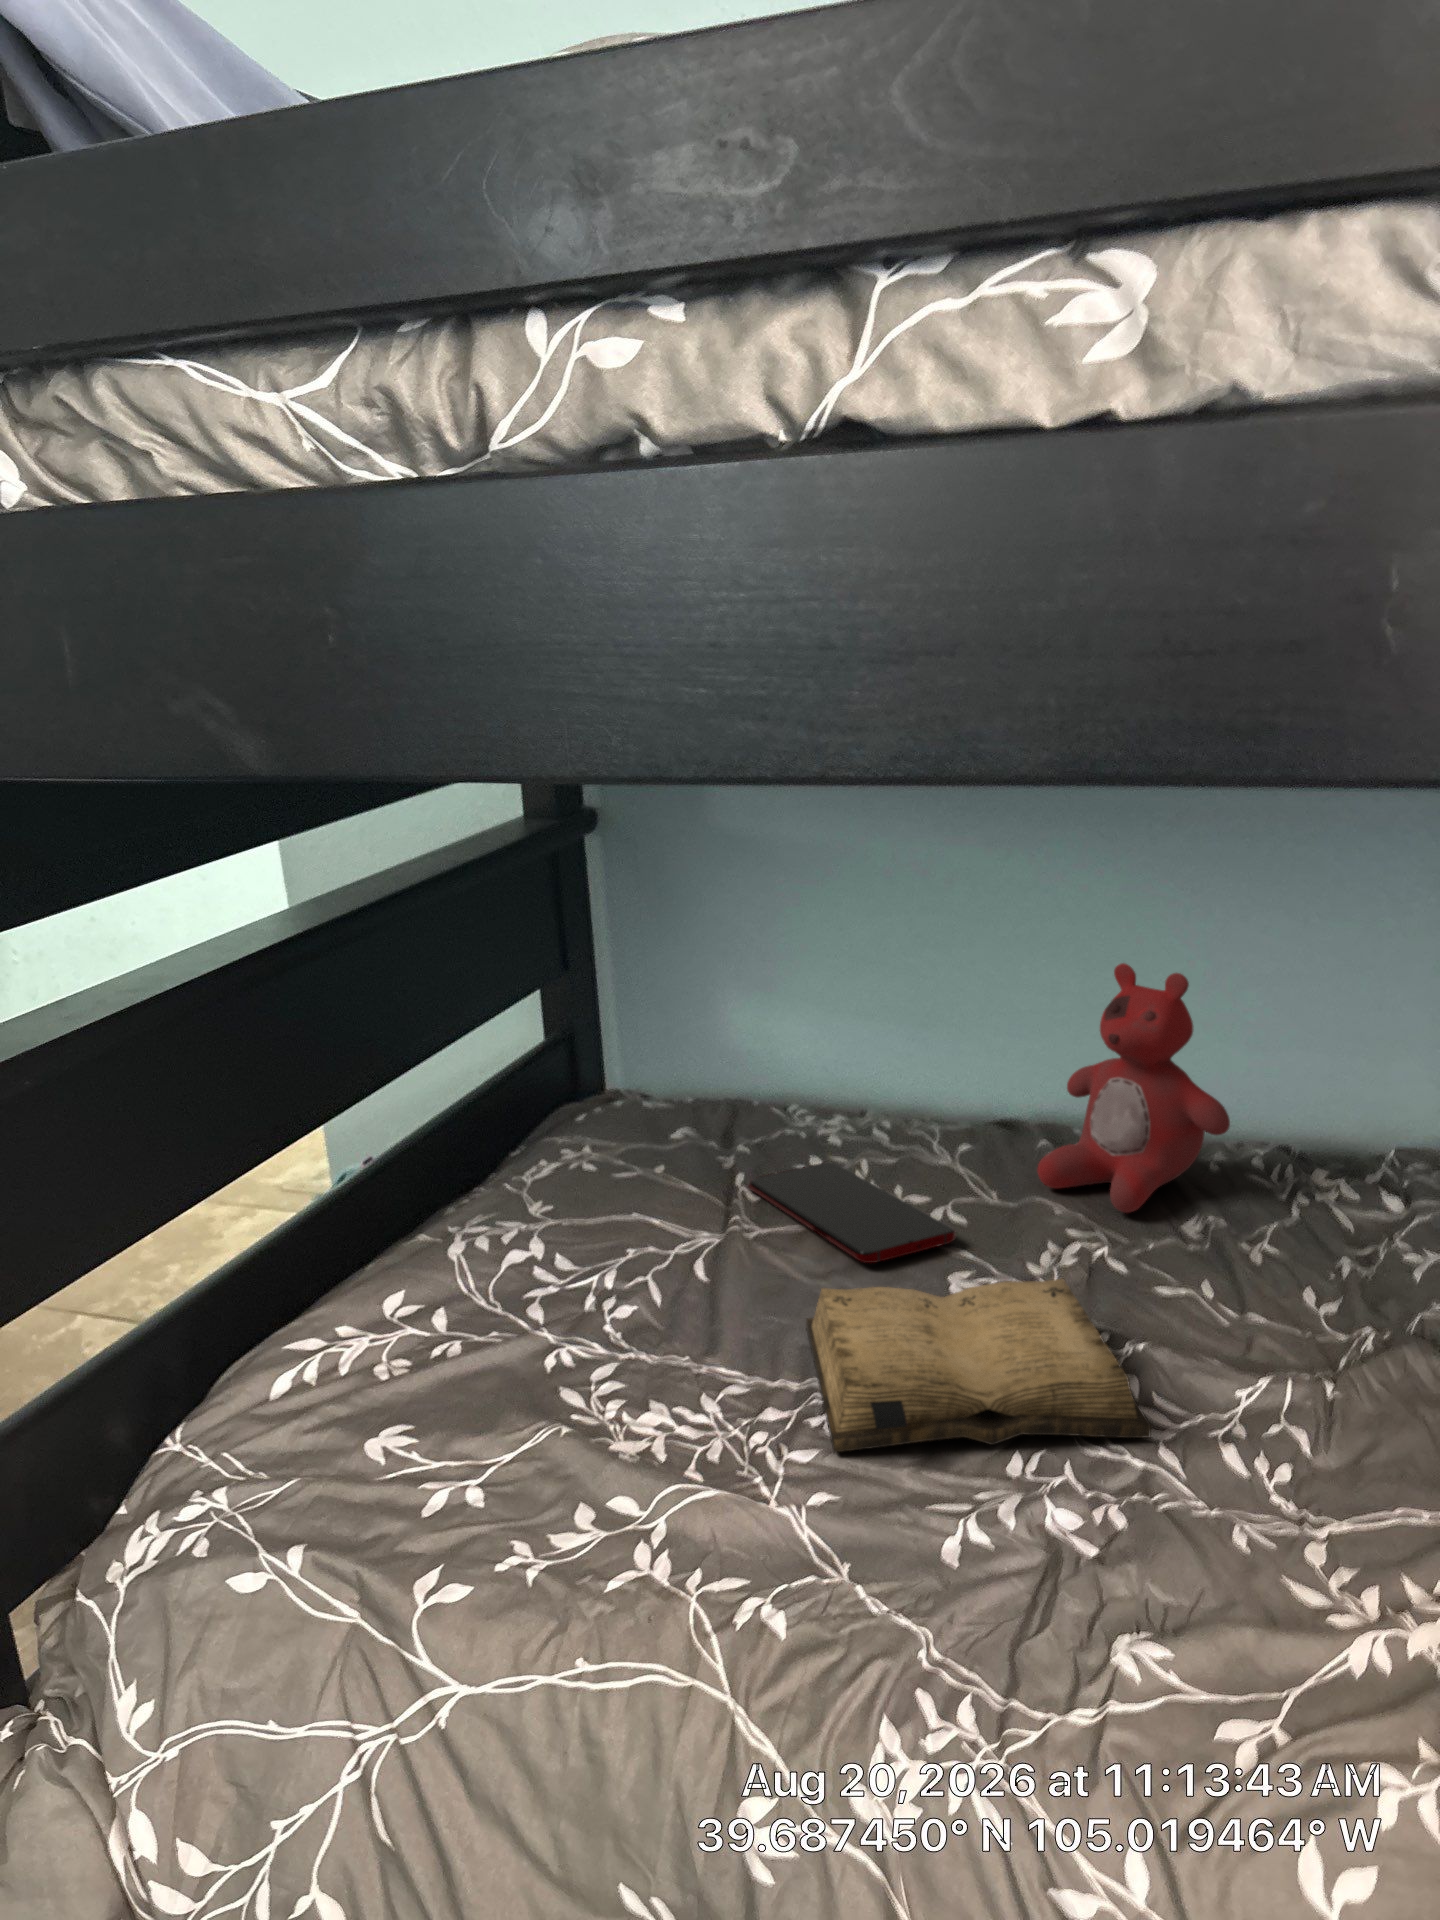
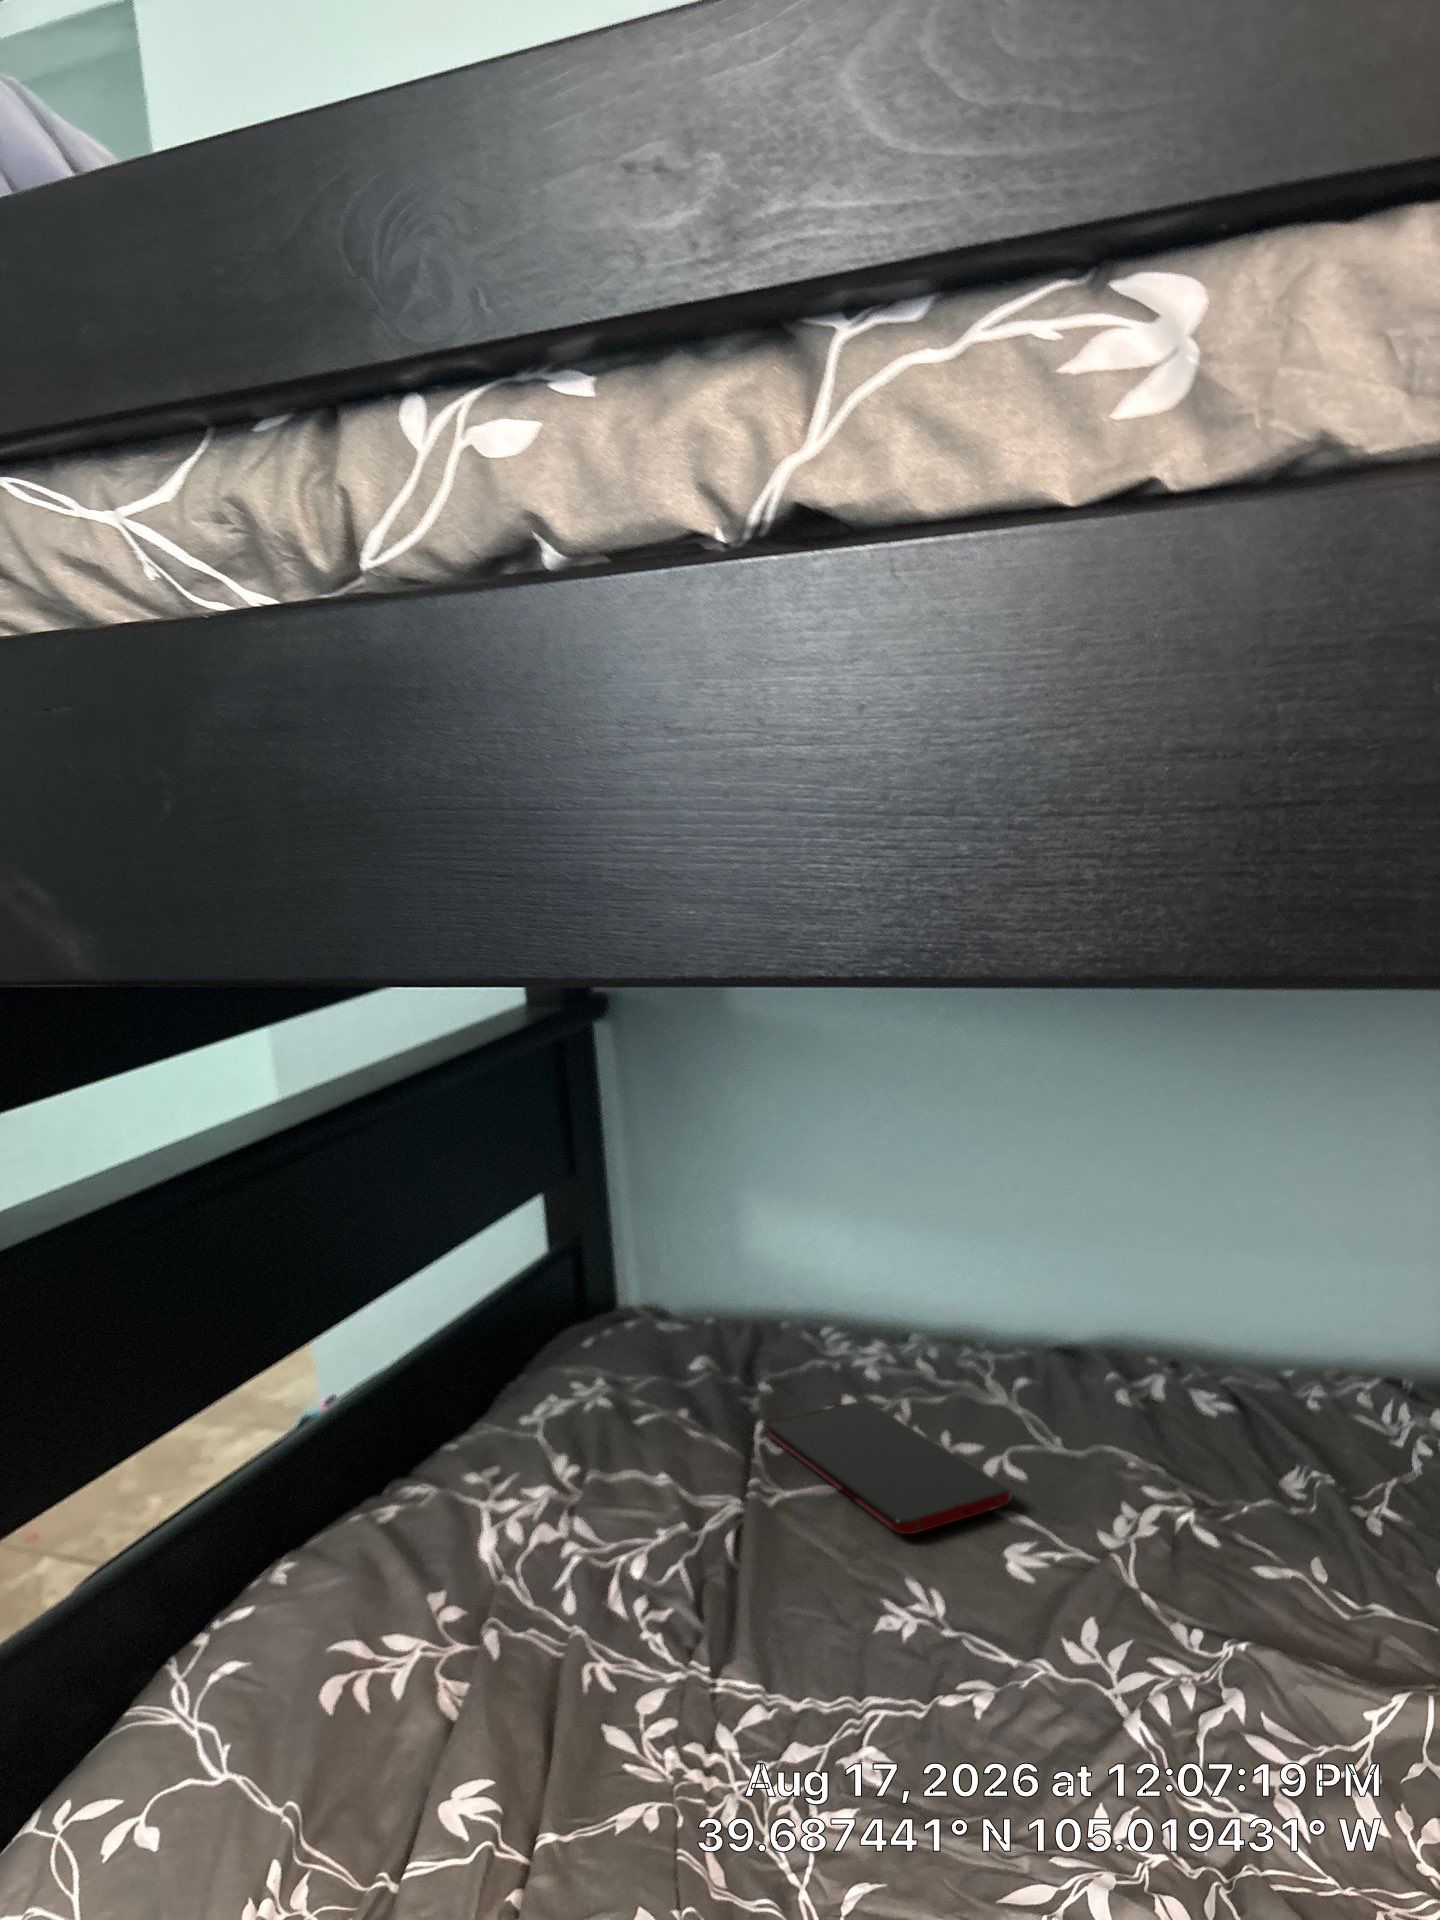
stuffed bear: present [1037,963,1230,1213] -> none [1107,1160,1334,1462]
diary: present [806,1278,1151,1452] -> none [829,1559,1269,1812]

